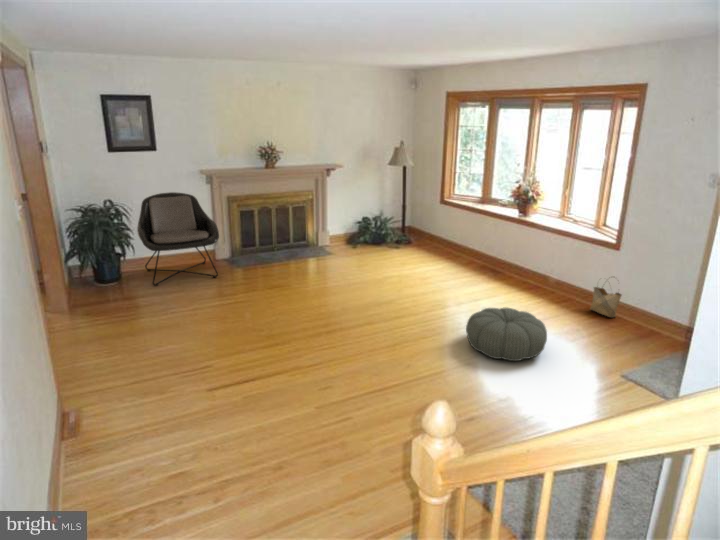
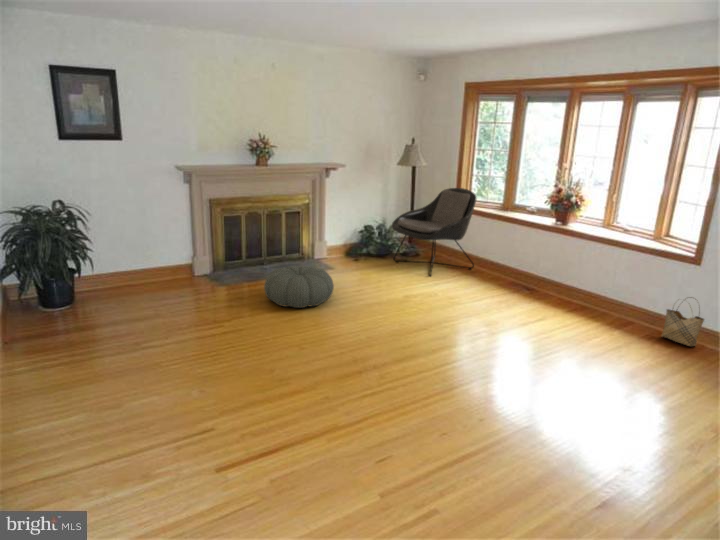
lounge chair: present [137,192,219,286] -> present [391,188,476,276]
pouf: present [466,308,547,361] -> present [264,266,334,308]

